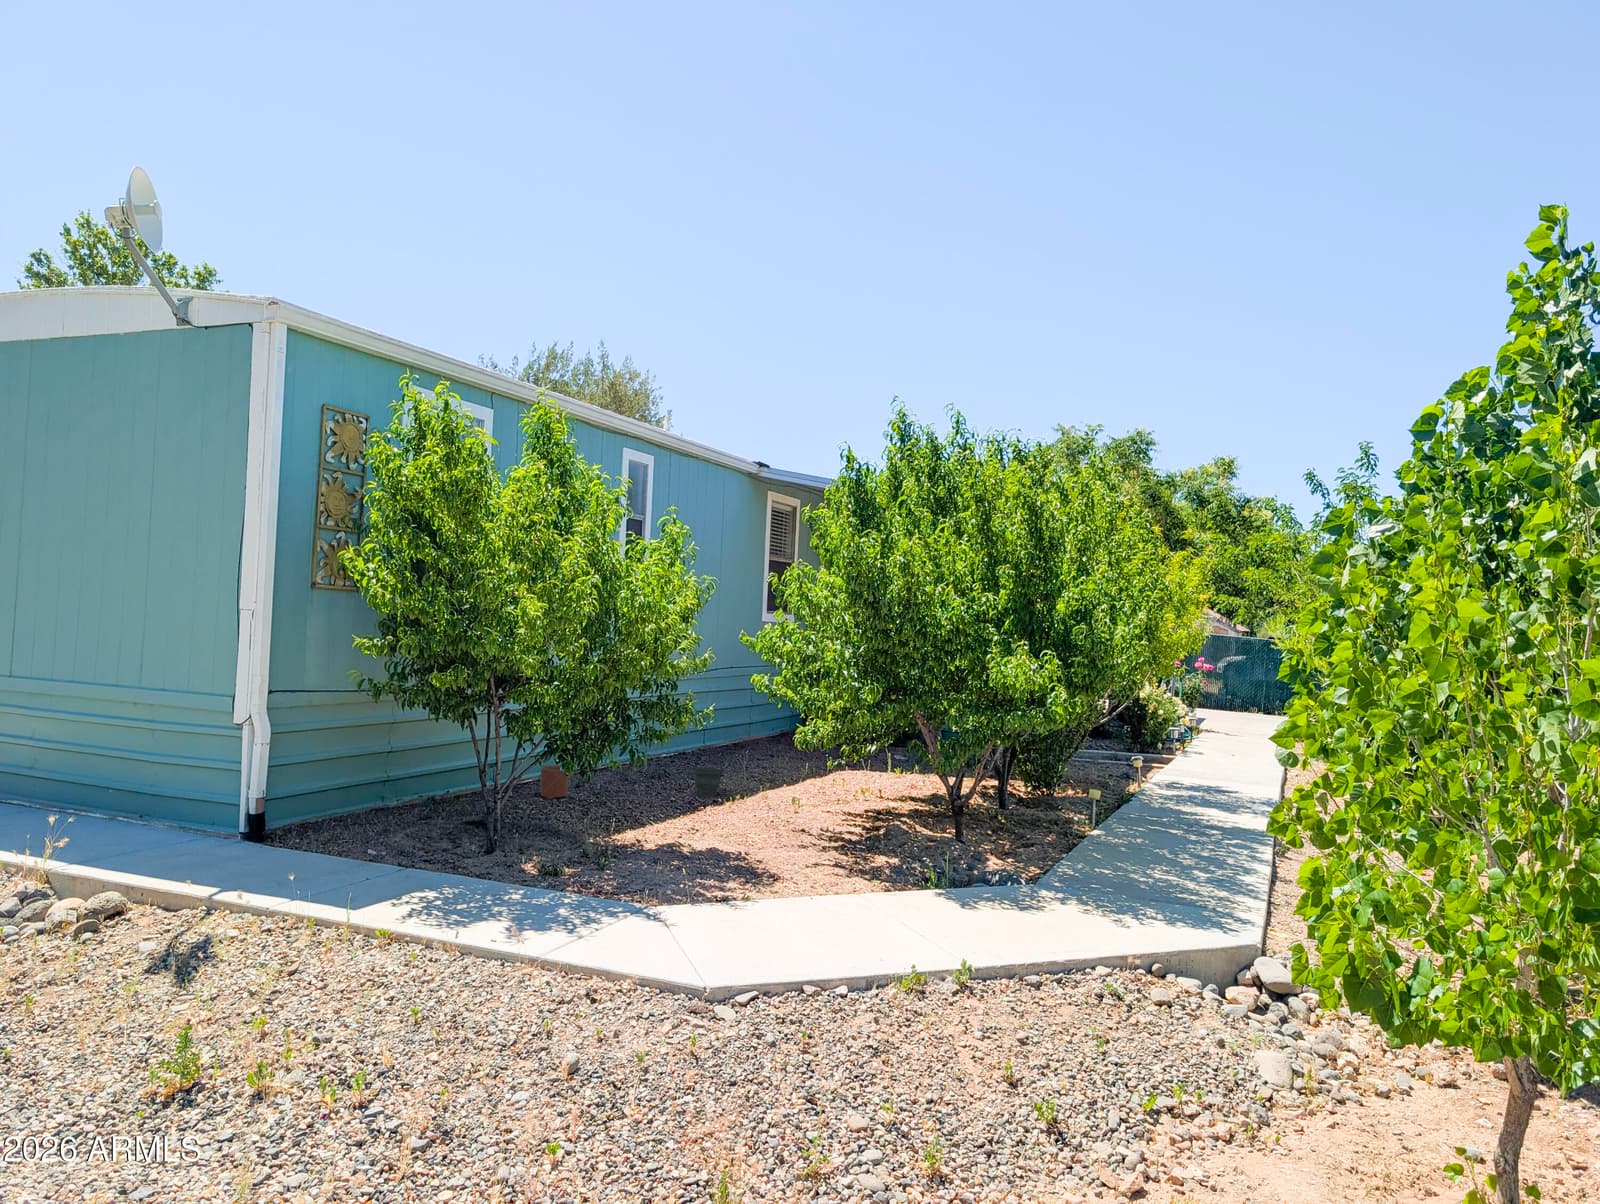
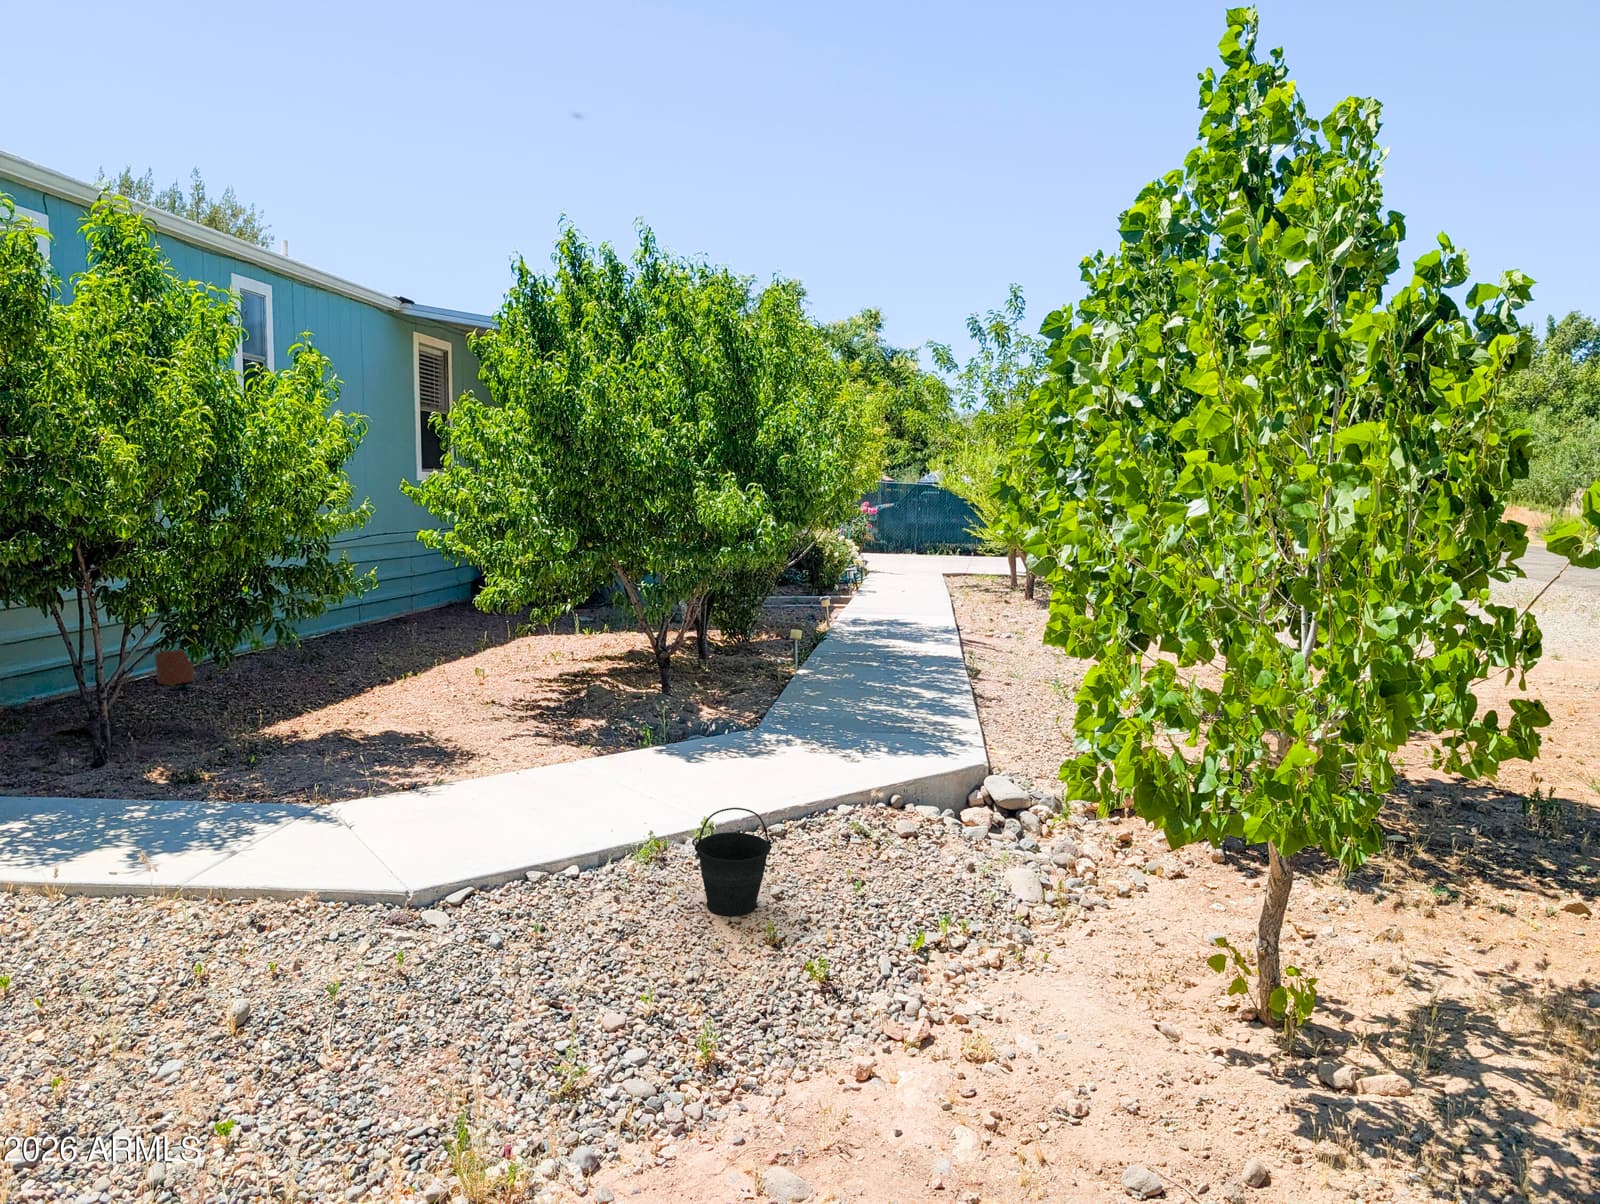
bucket: present [693,755,724,797] -> present [692,808,774,916]

